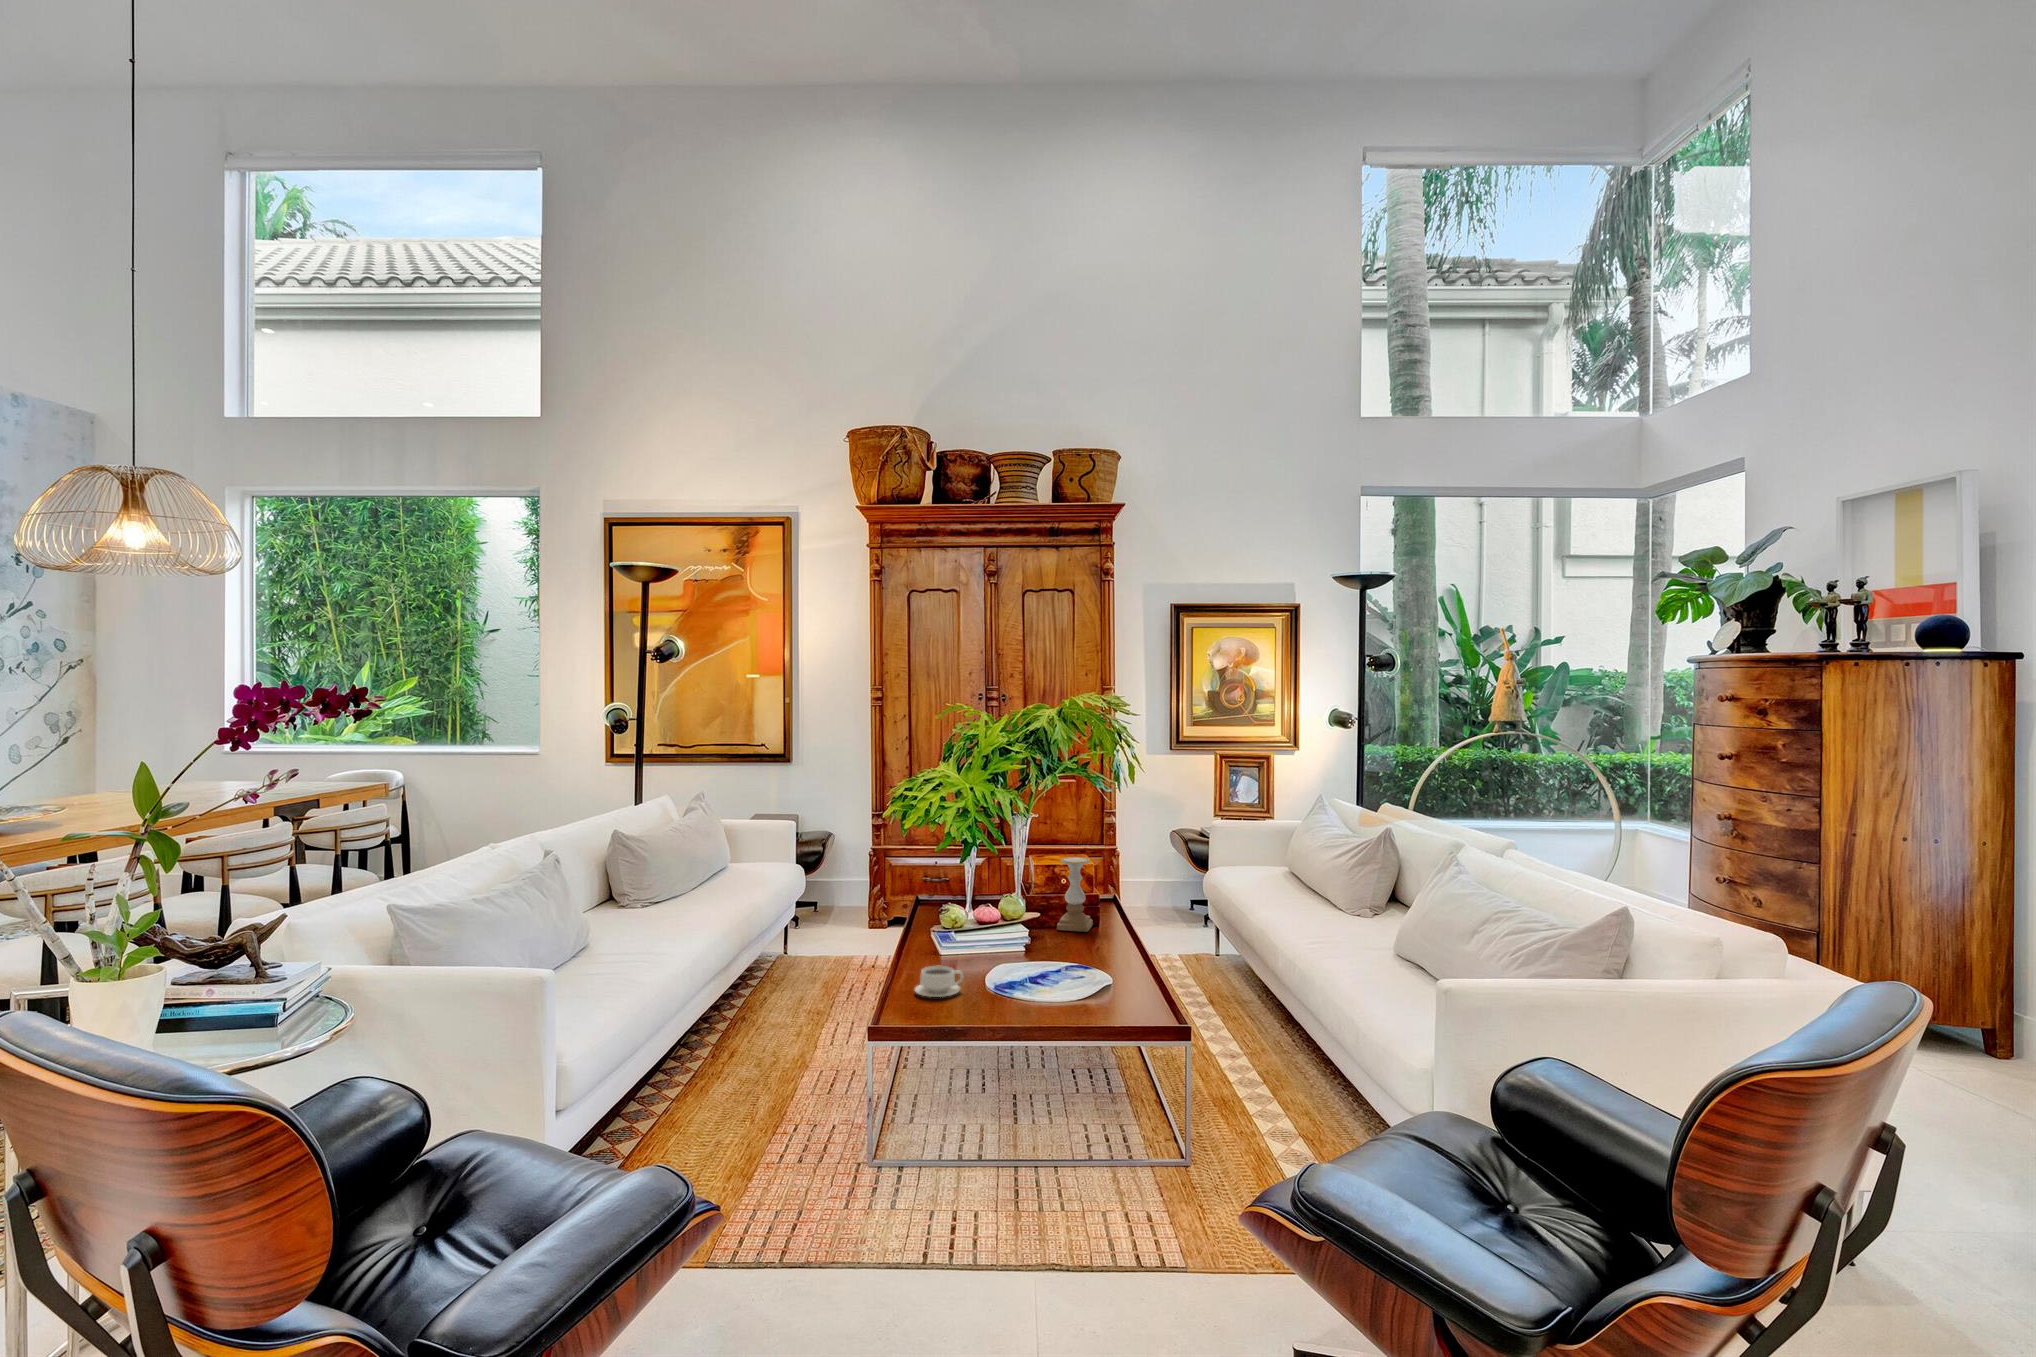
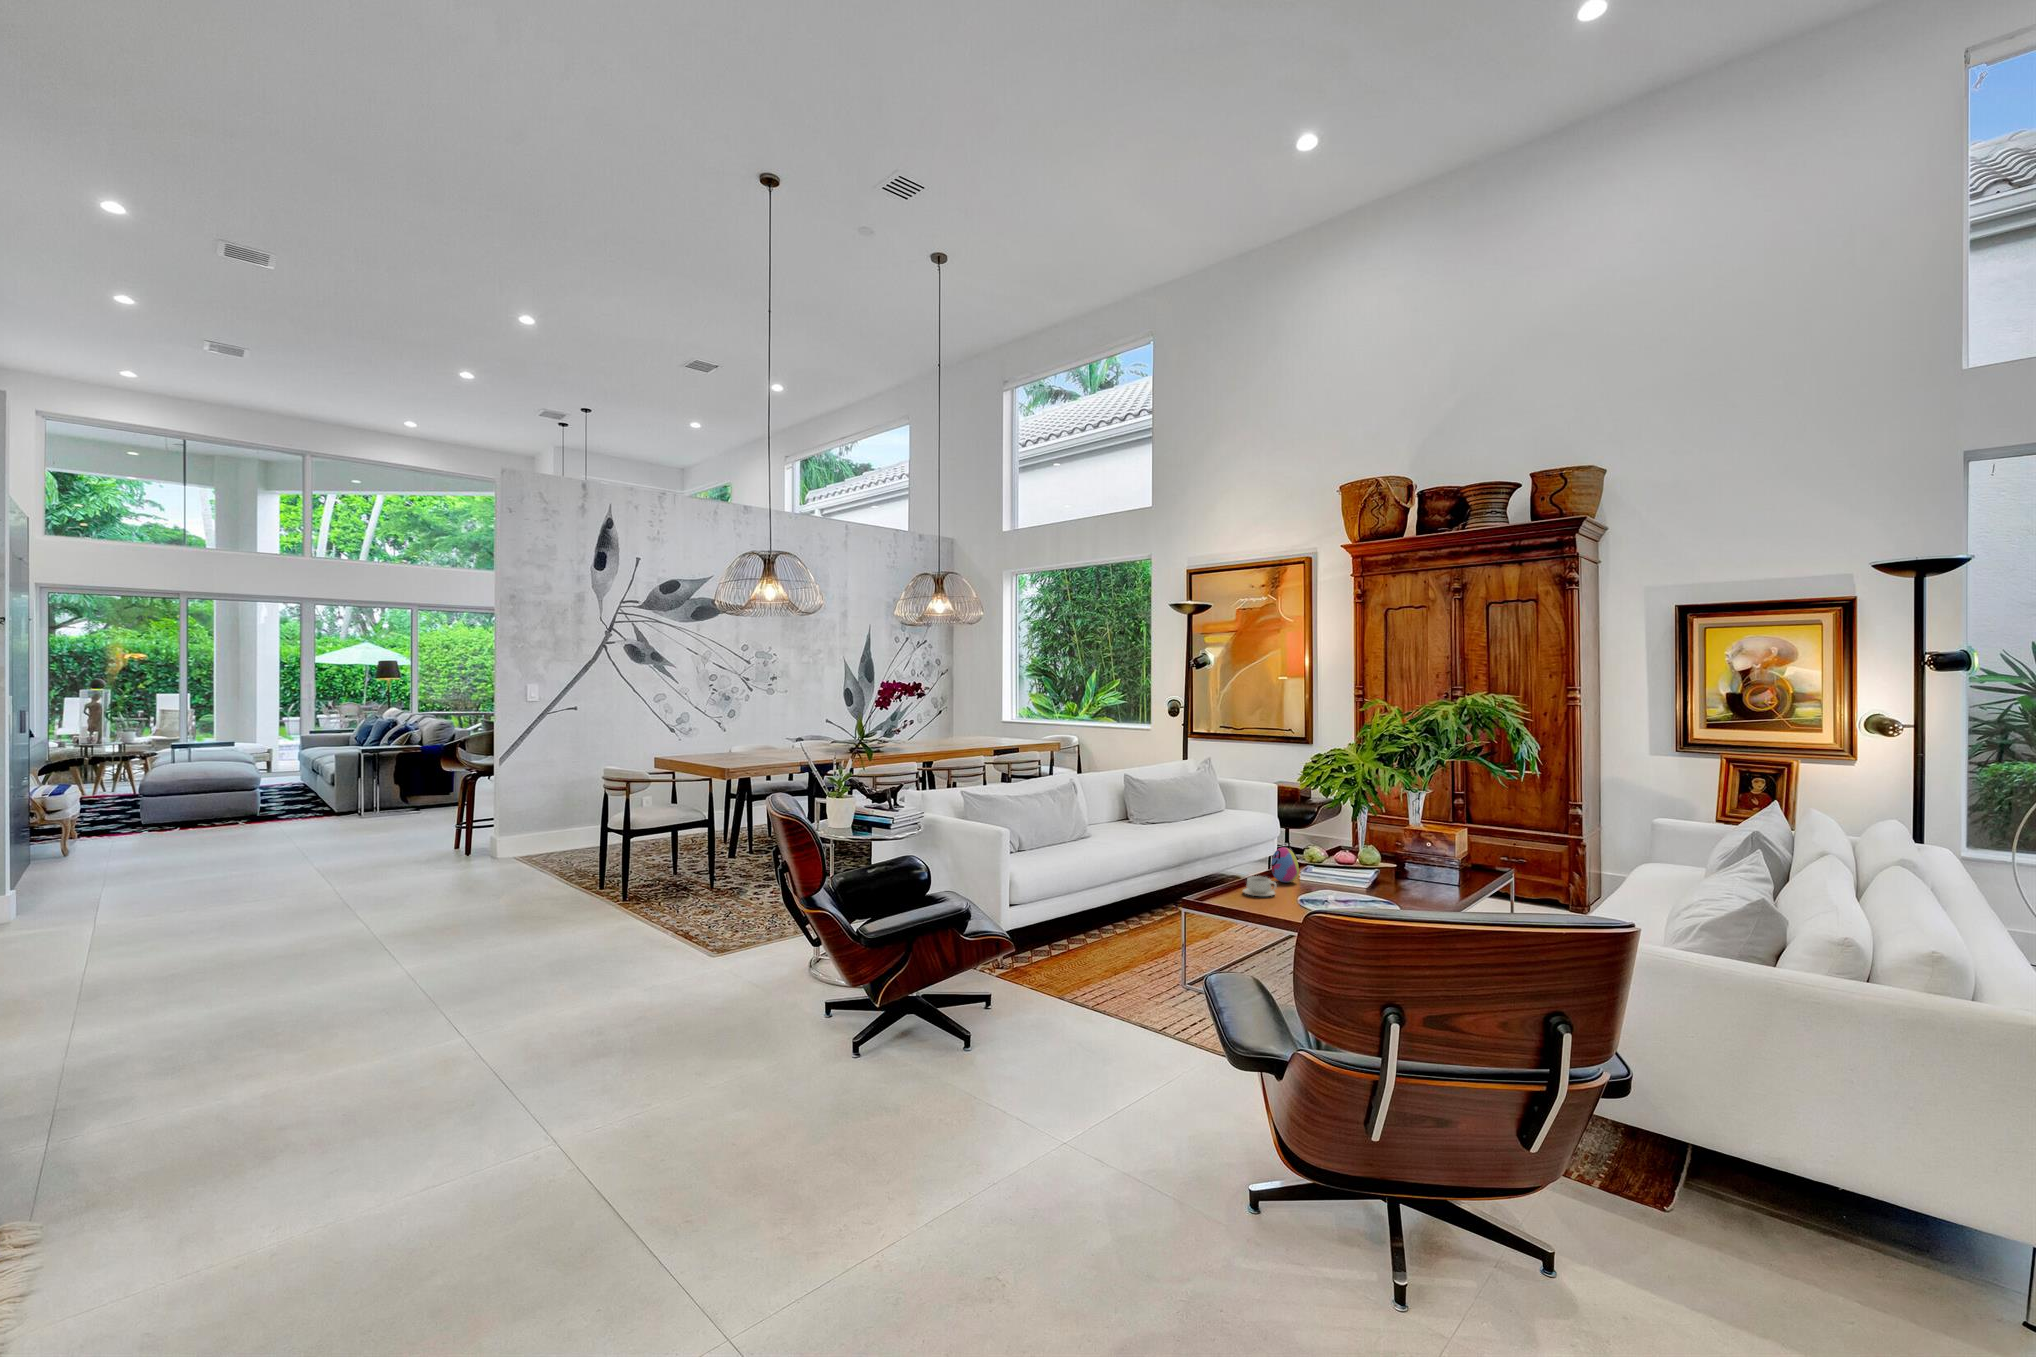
candle holder: present [1057,857,1093,932] -> none [1408,823,1446,884]
decorative egg: none [921,916,957,965] -> present [1271,847,1299,882]

